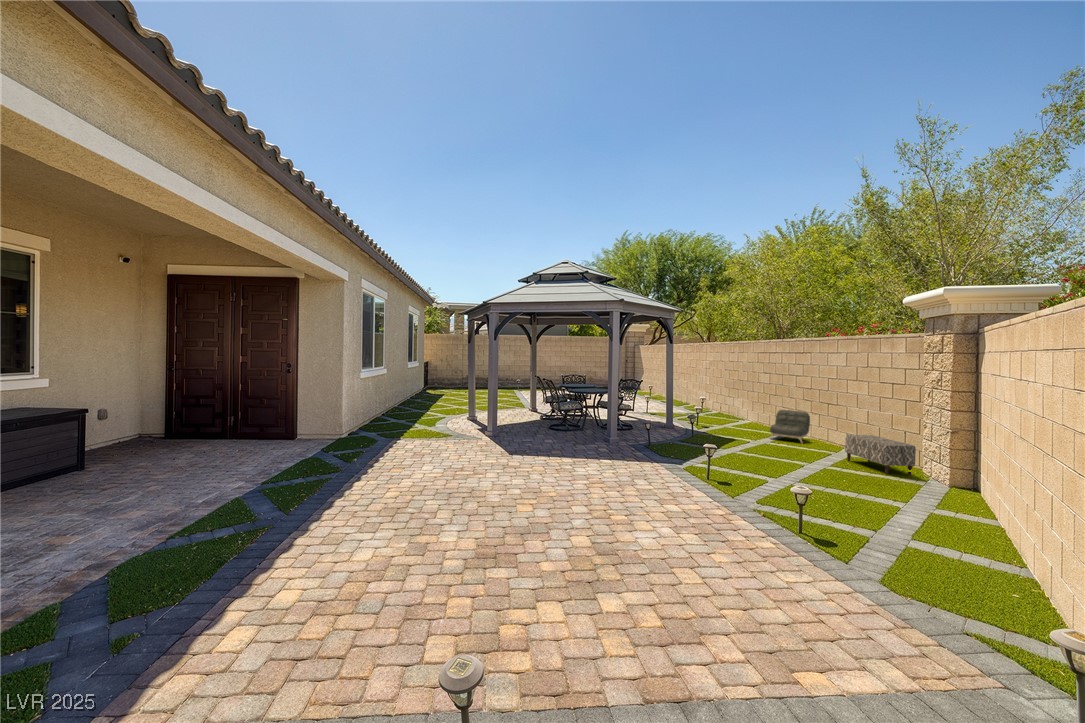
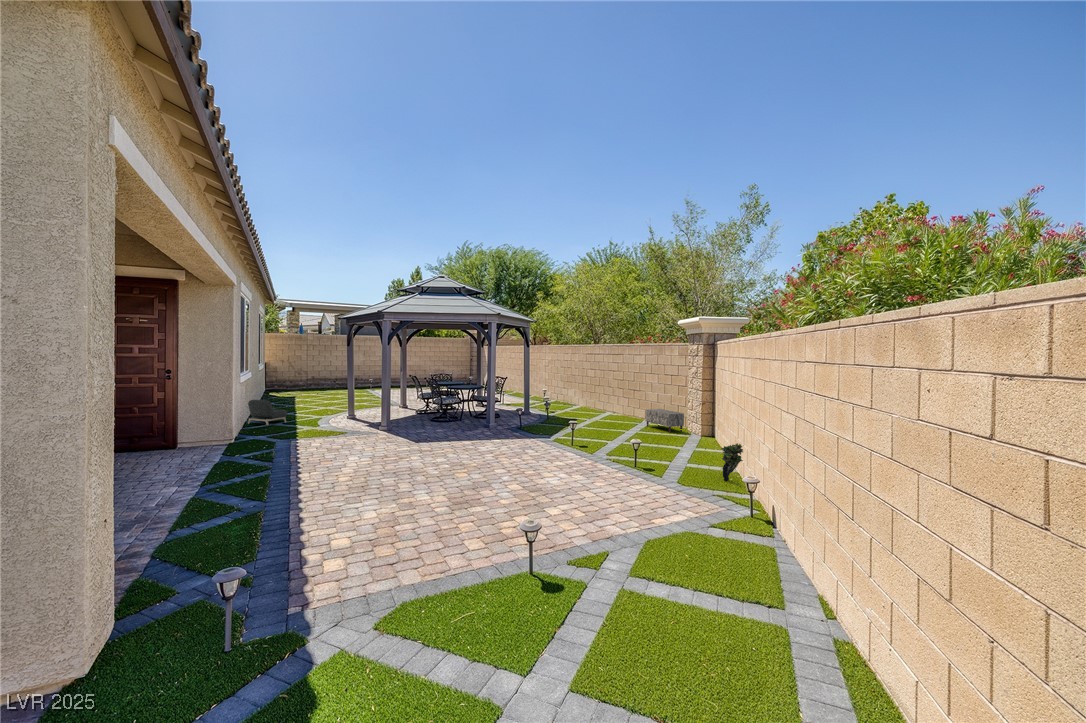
armchair: present [770,410,810,443] -> present [248,400,287,425]
potted plant: none [989,521,1051,596] -> present [722,443,743,481]

